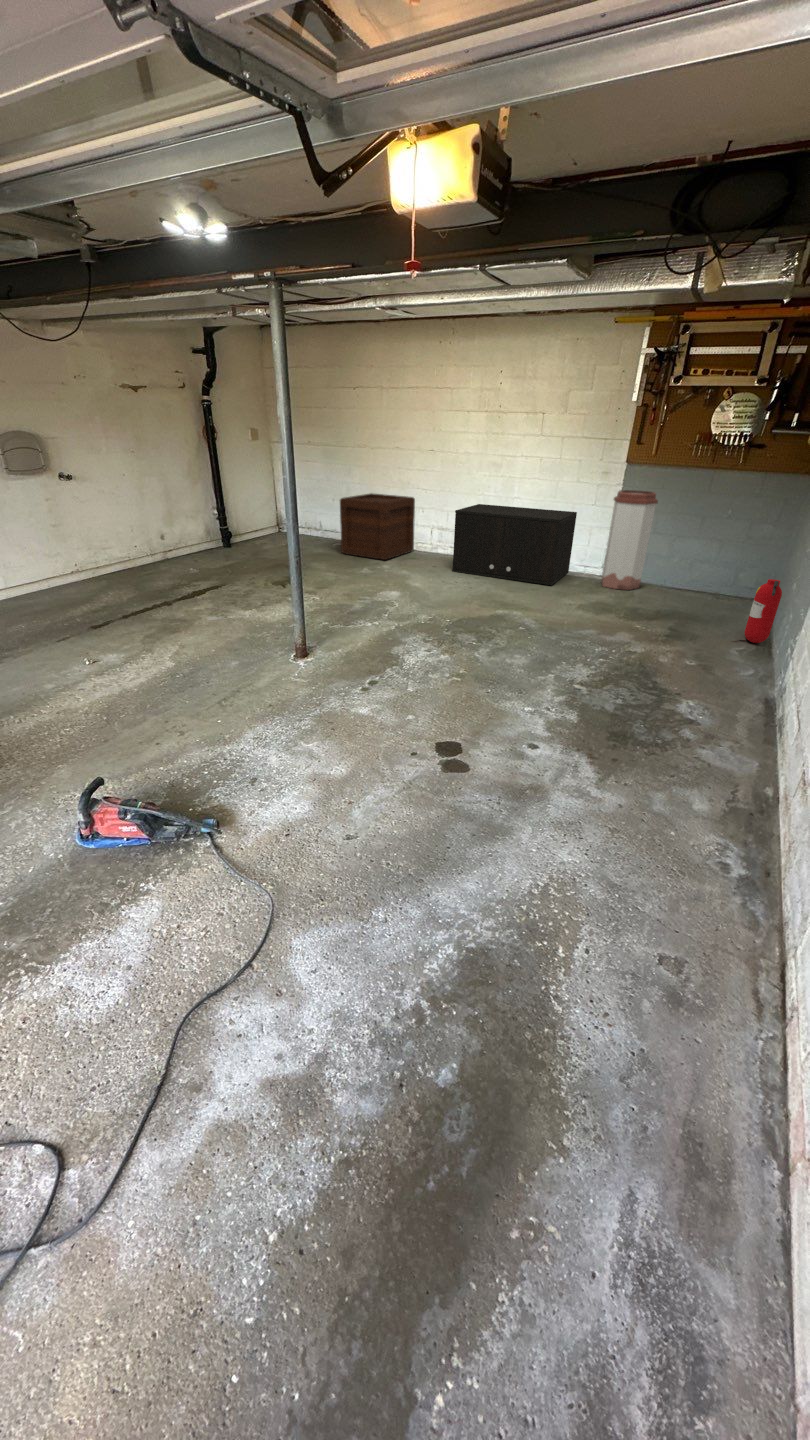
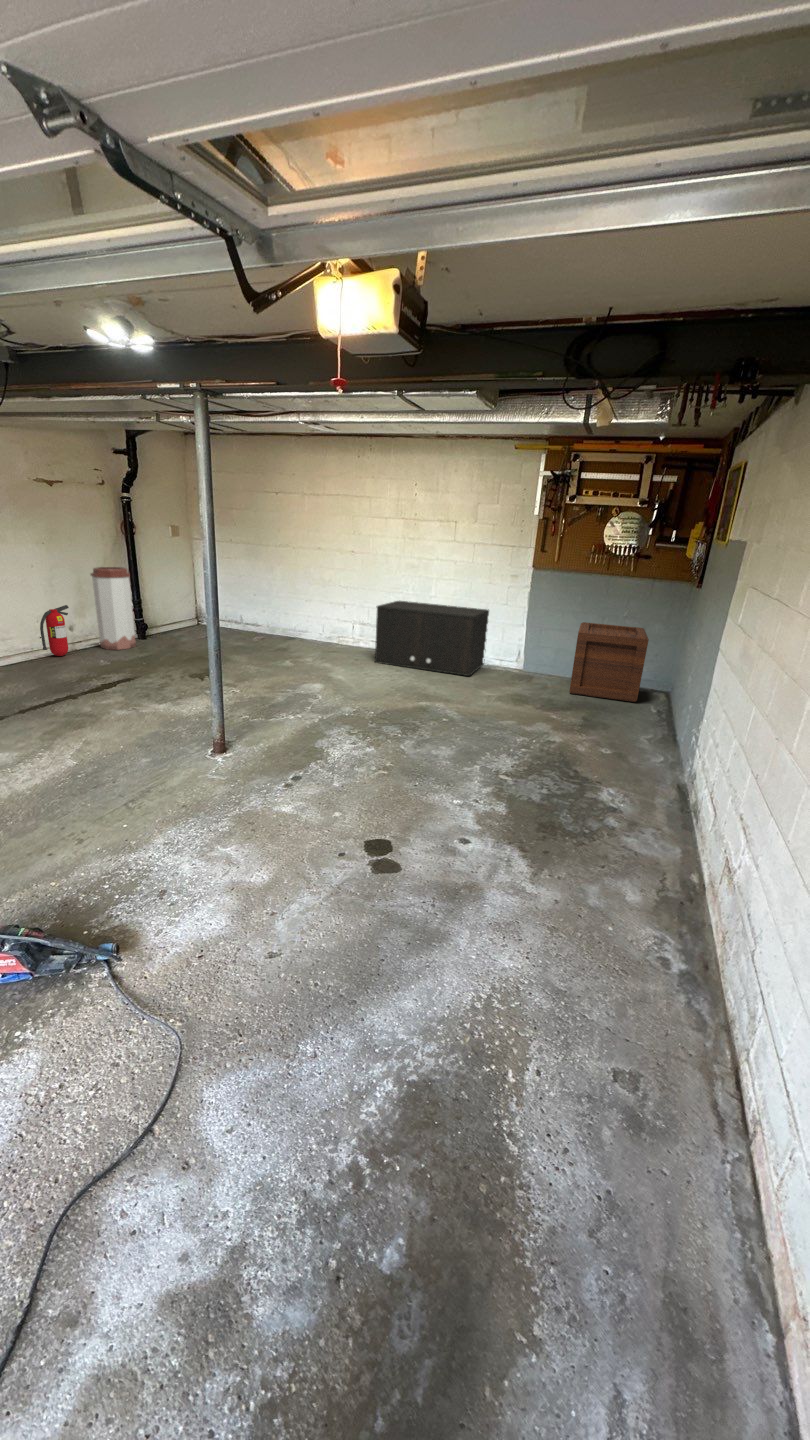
trash can: present [601,490,658,590] -> present [91,567,136,650]
wooden crate: present [340,493,415,560] -> present [569,622,649,702]
fire extinguisher: present [745,579,782,643] -> present [40,605,69,656]

